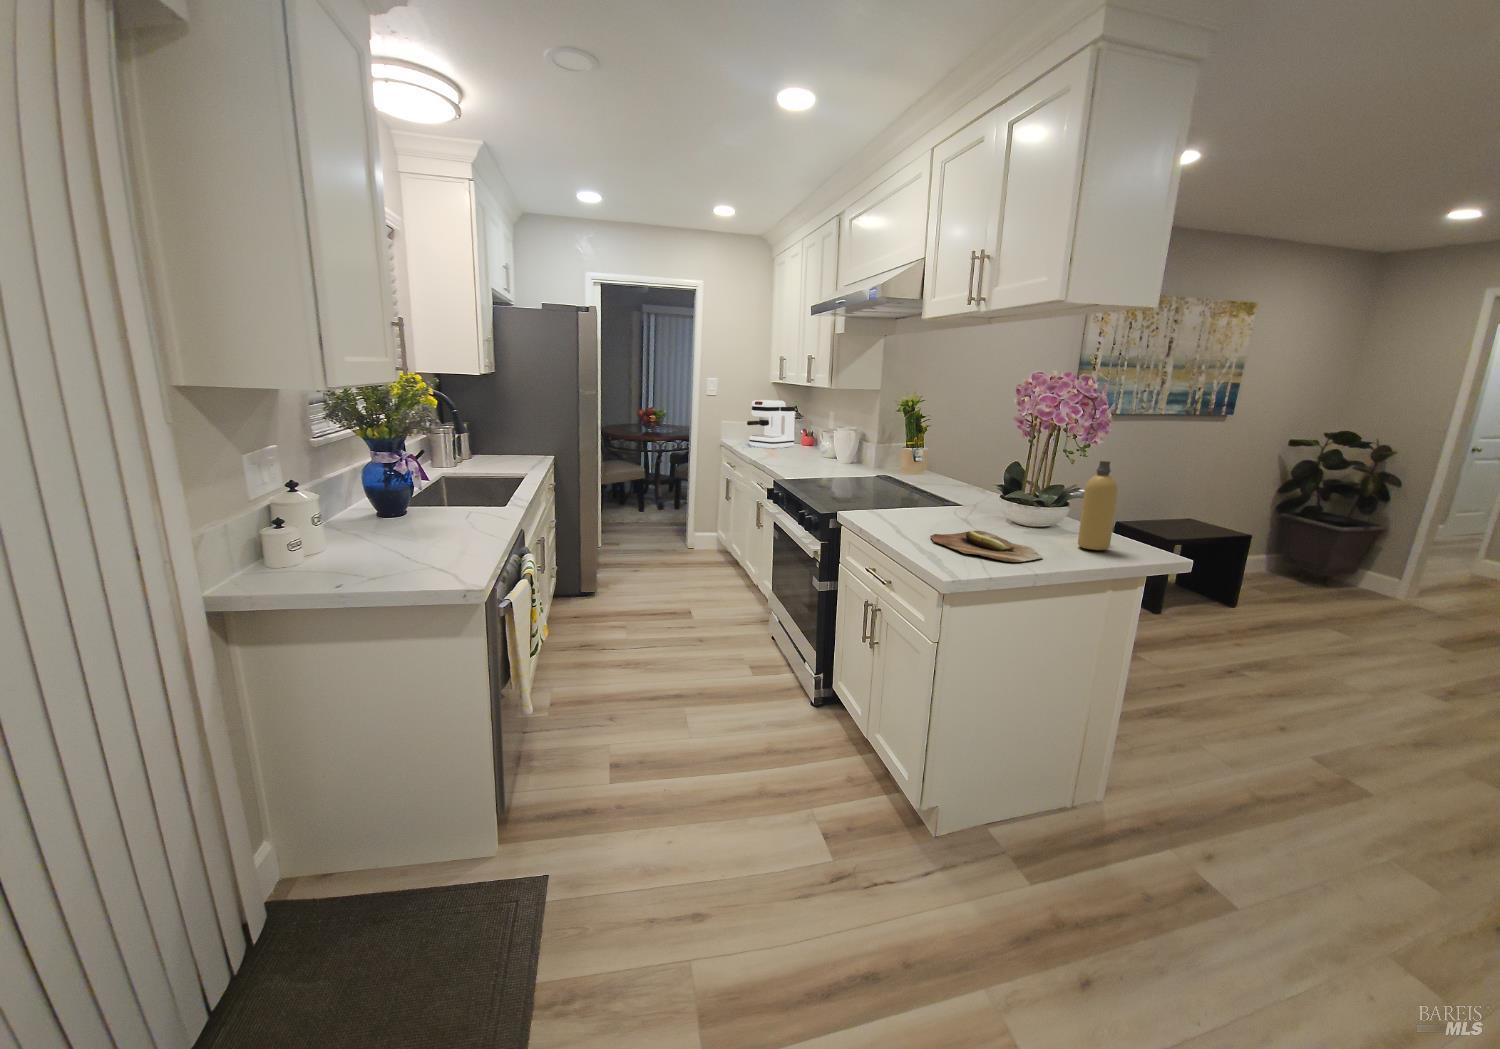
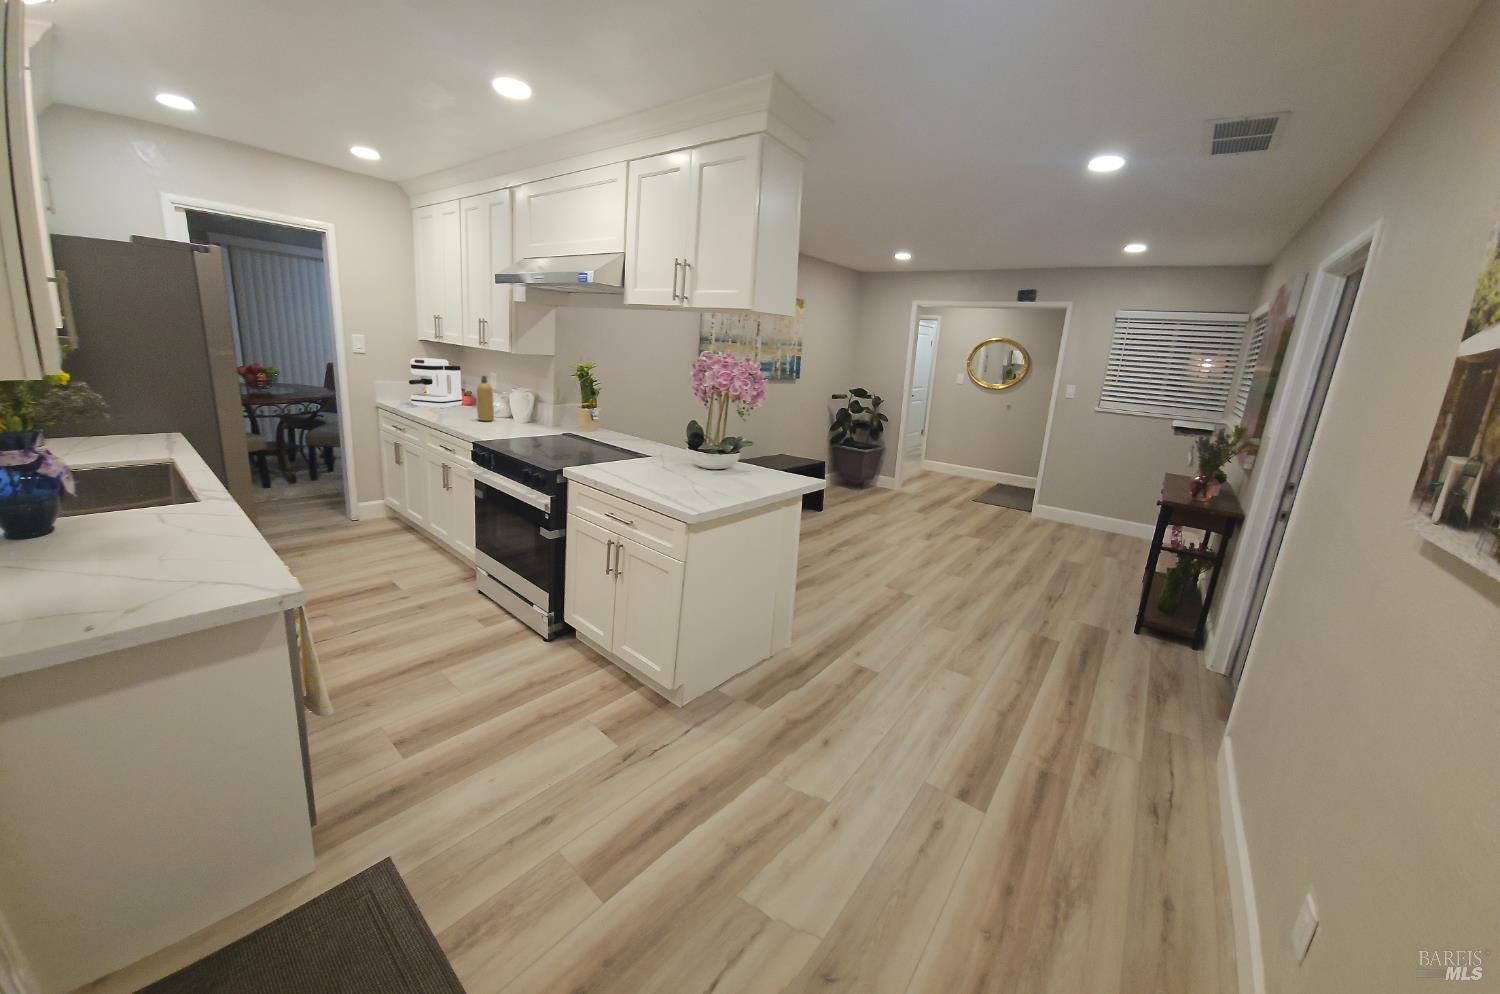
bottle: present [1078,461,1118,550] -> present [477,376,494,421]
cutting board: present [930,531,1043,562] -> none [649,474,733,495]

